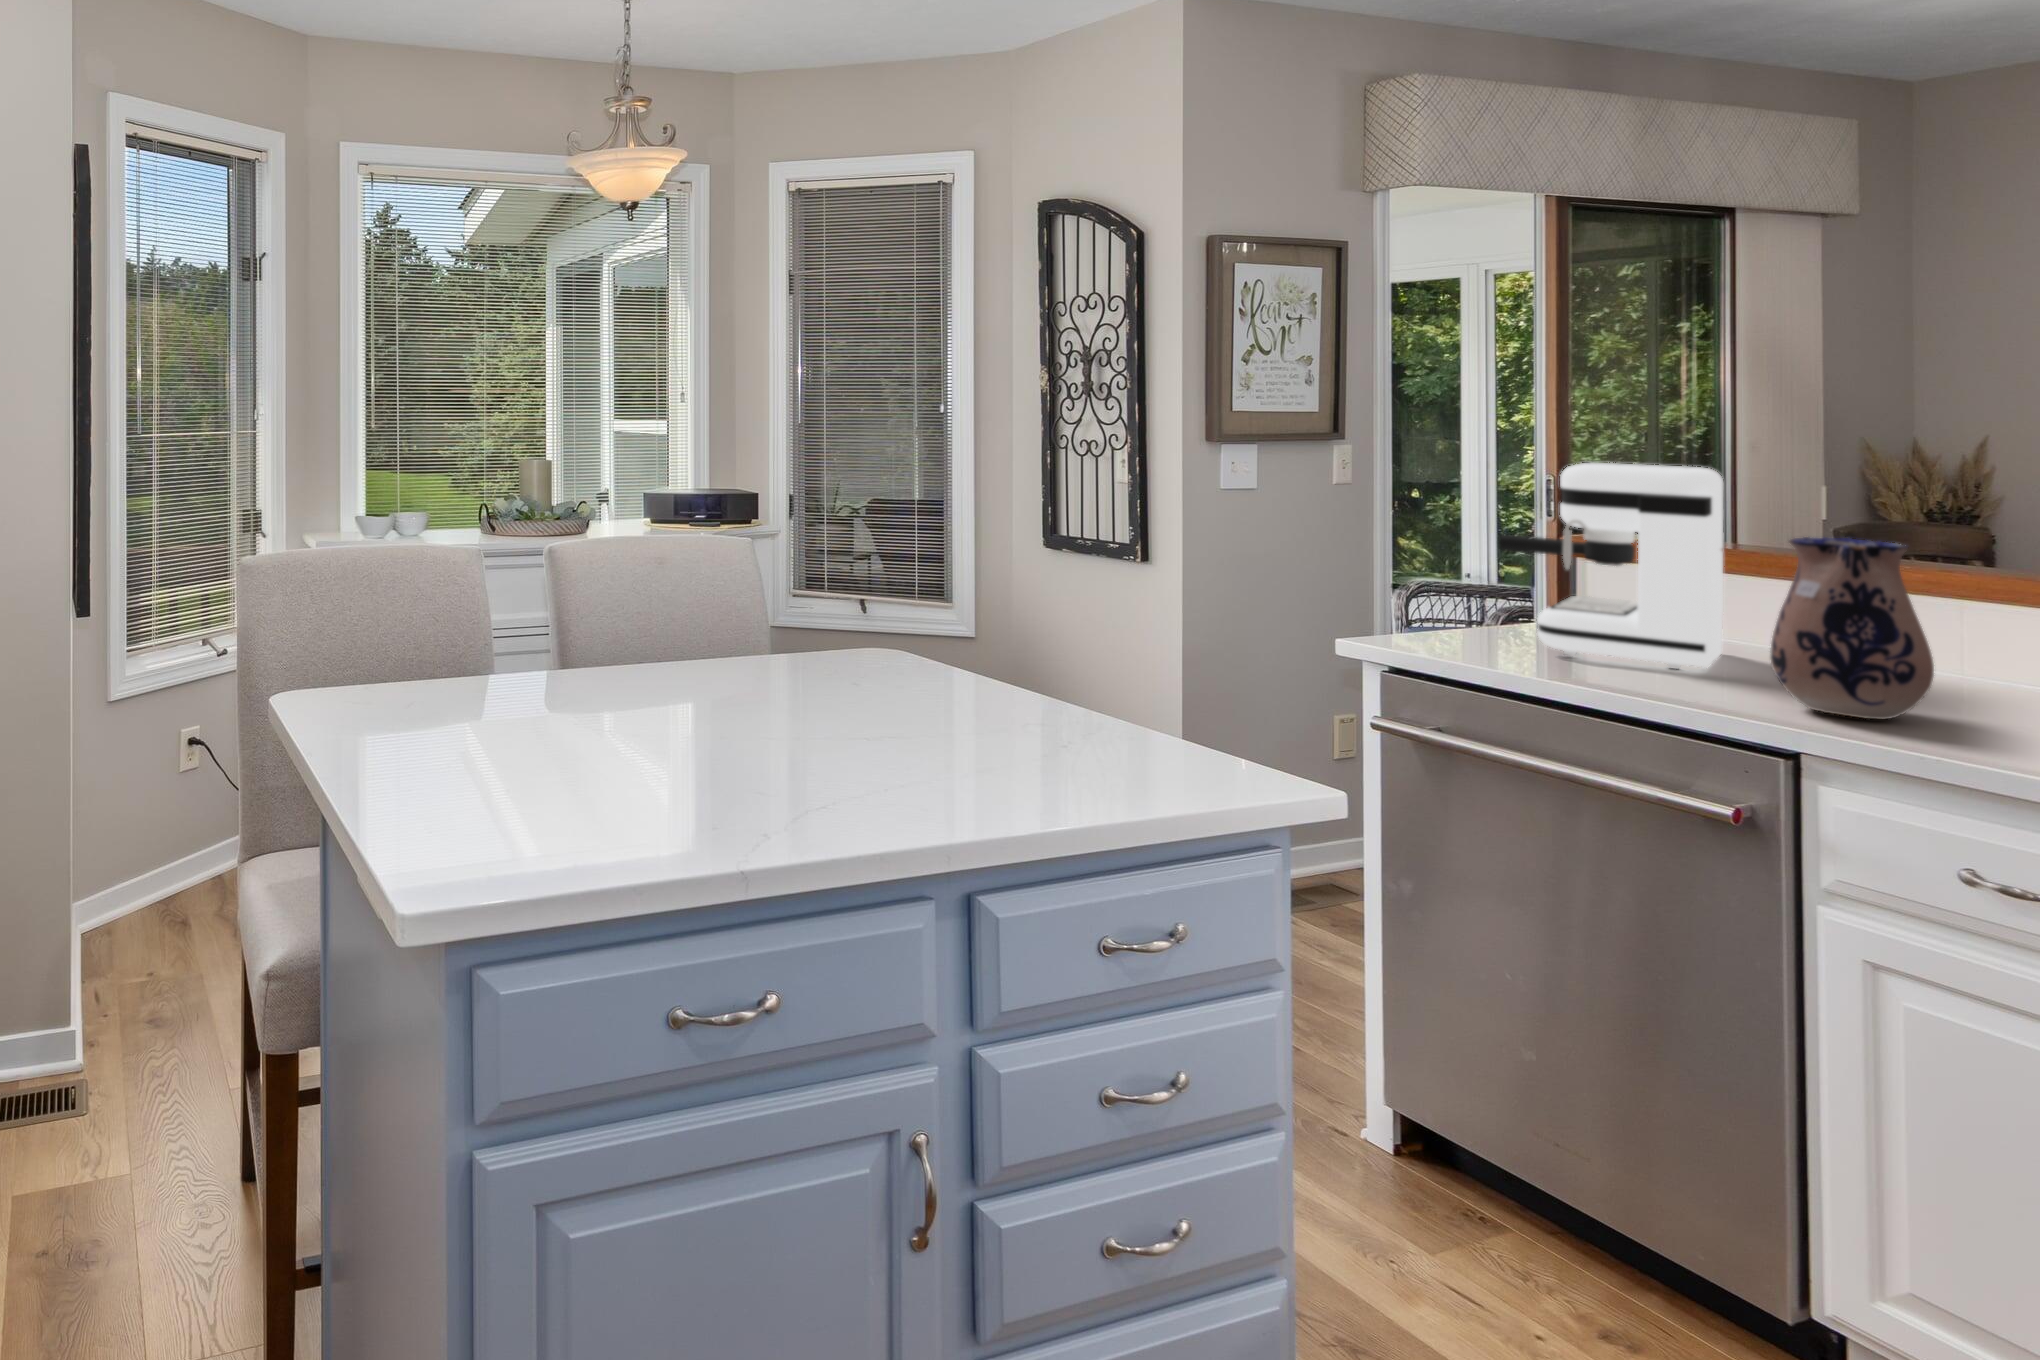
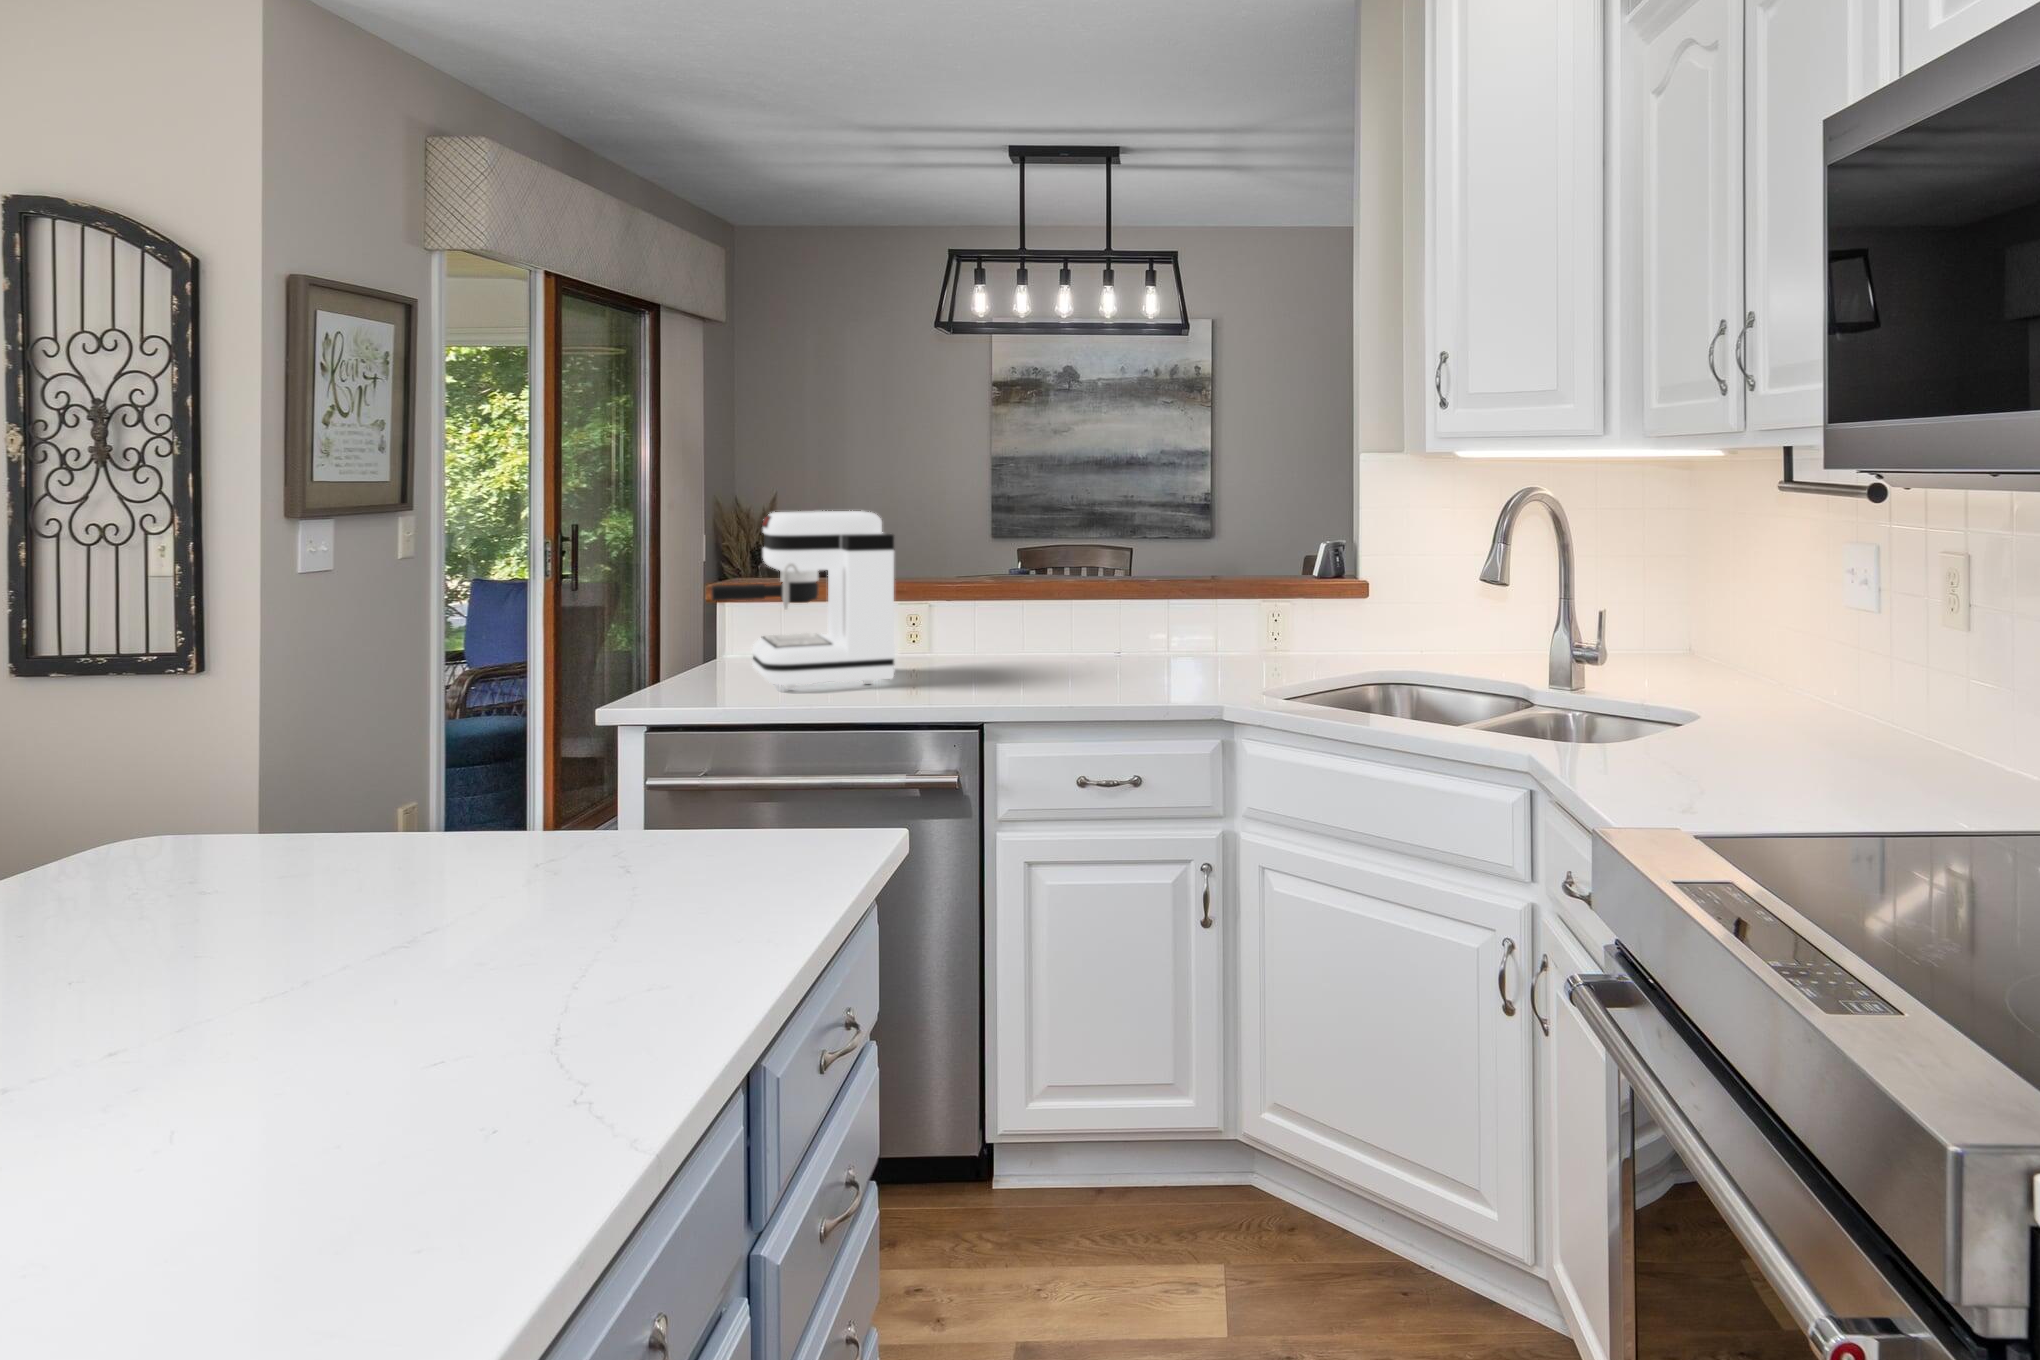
ceramic pitcher: present [1771,537,1934,719] -> none [968,555,1063,694]

